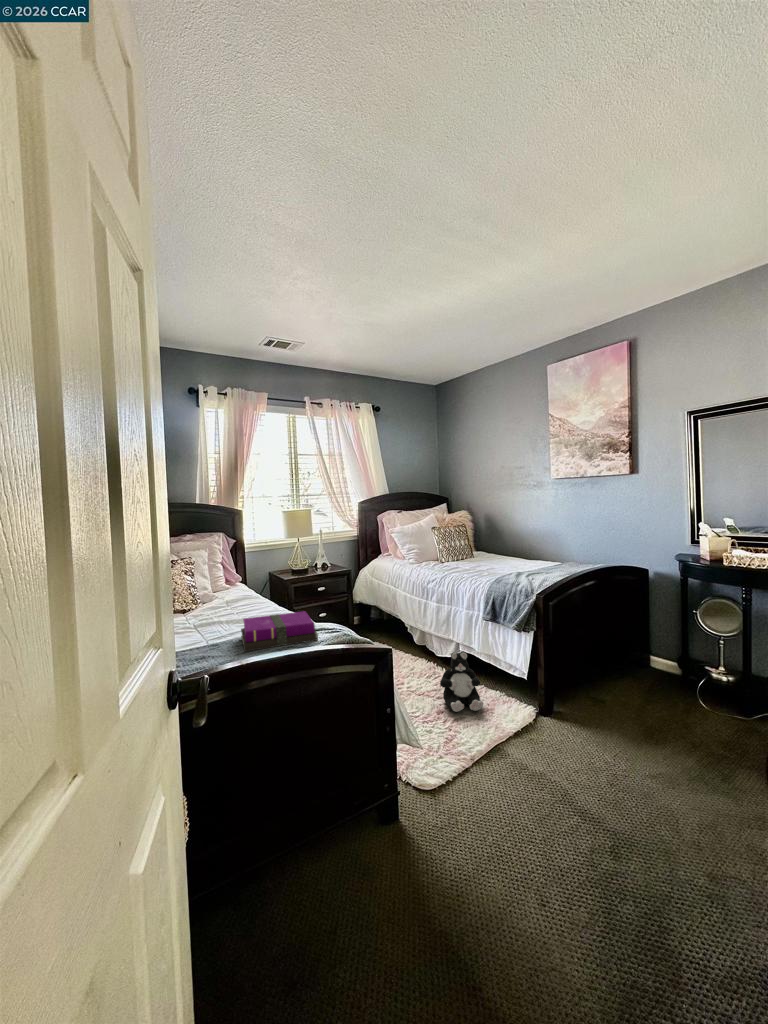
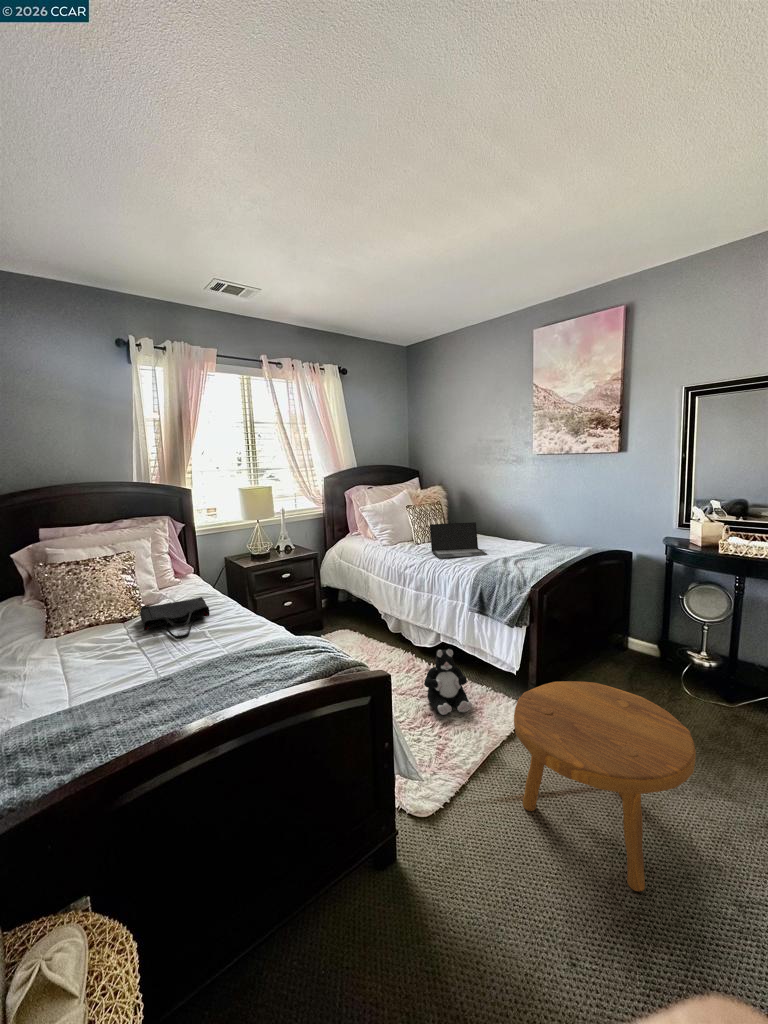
laptop: none [452,542,506,573] -> present [430,522,488,559]
tote bag: none [195,596,251,624] -> present [140,597,210,639]
notebook: present [241,611,318,652] -> none [203,628,301,691]
footstool: none [508,675,673,861] -> present [514,681,696,892]

